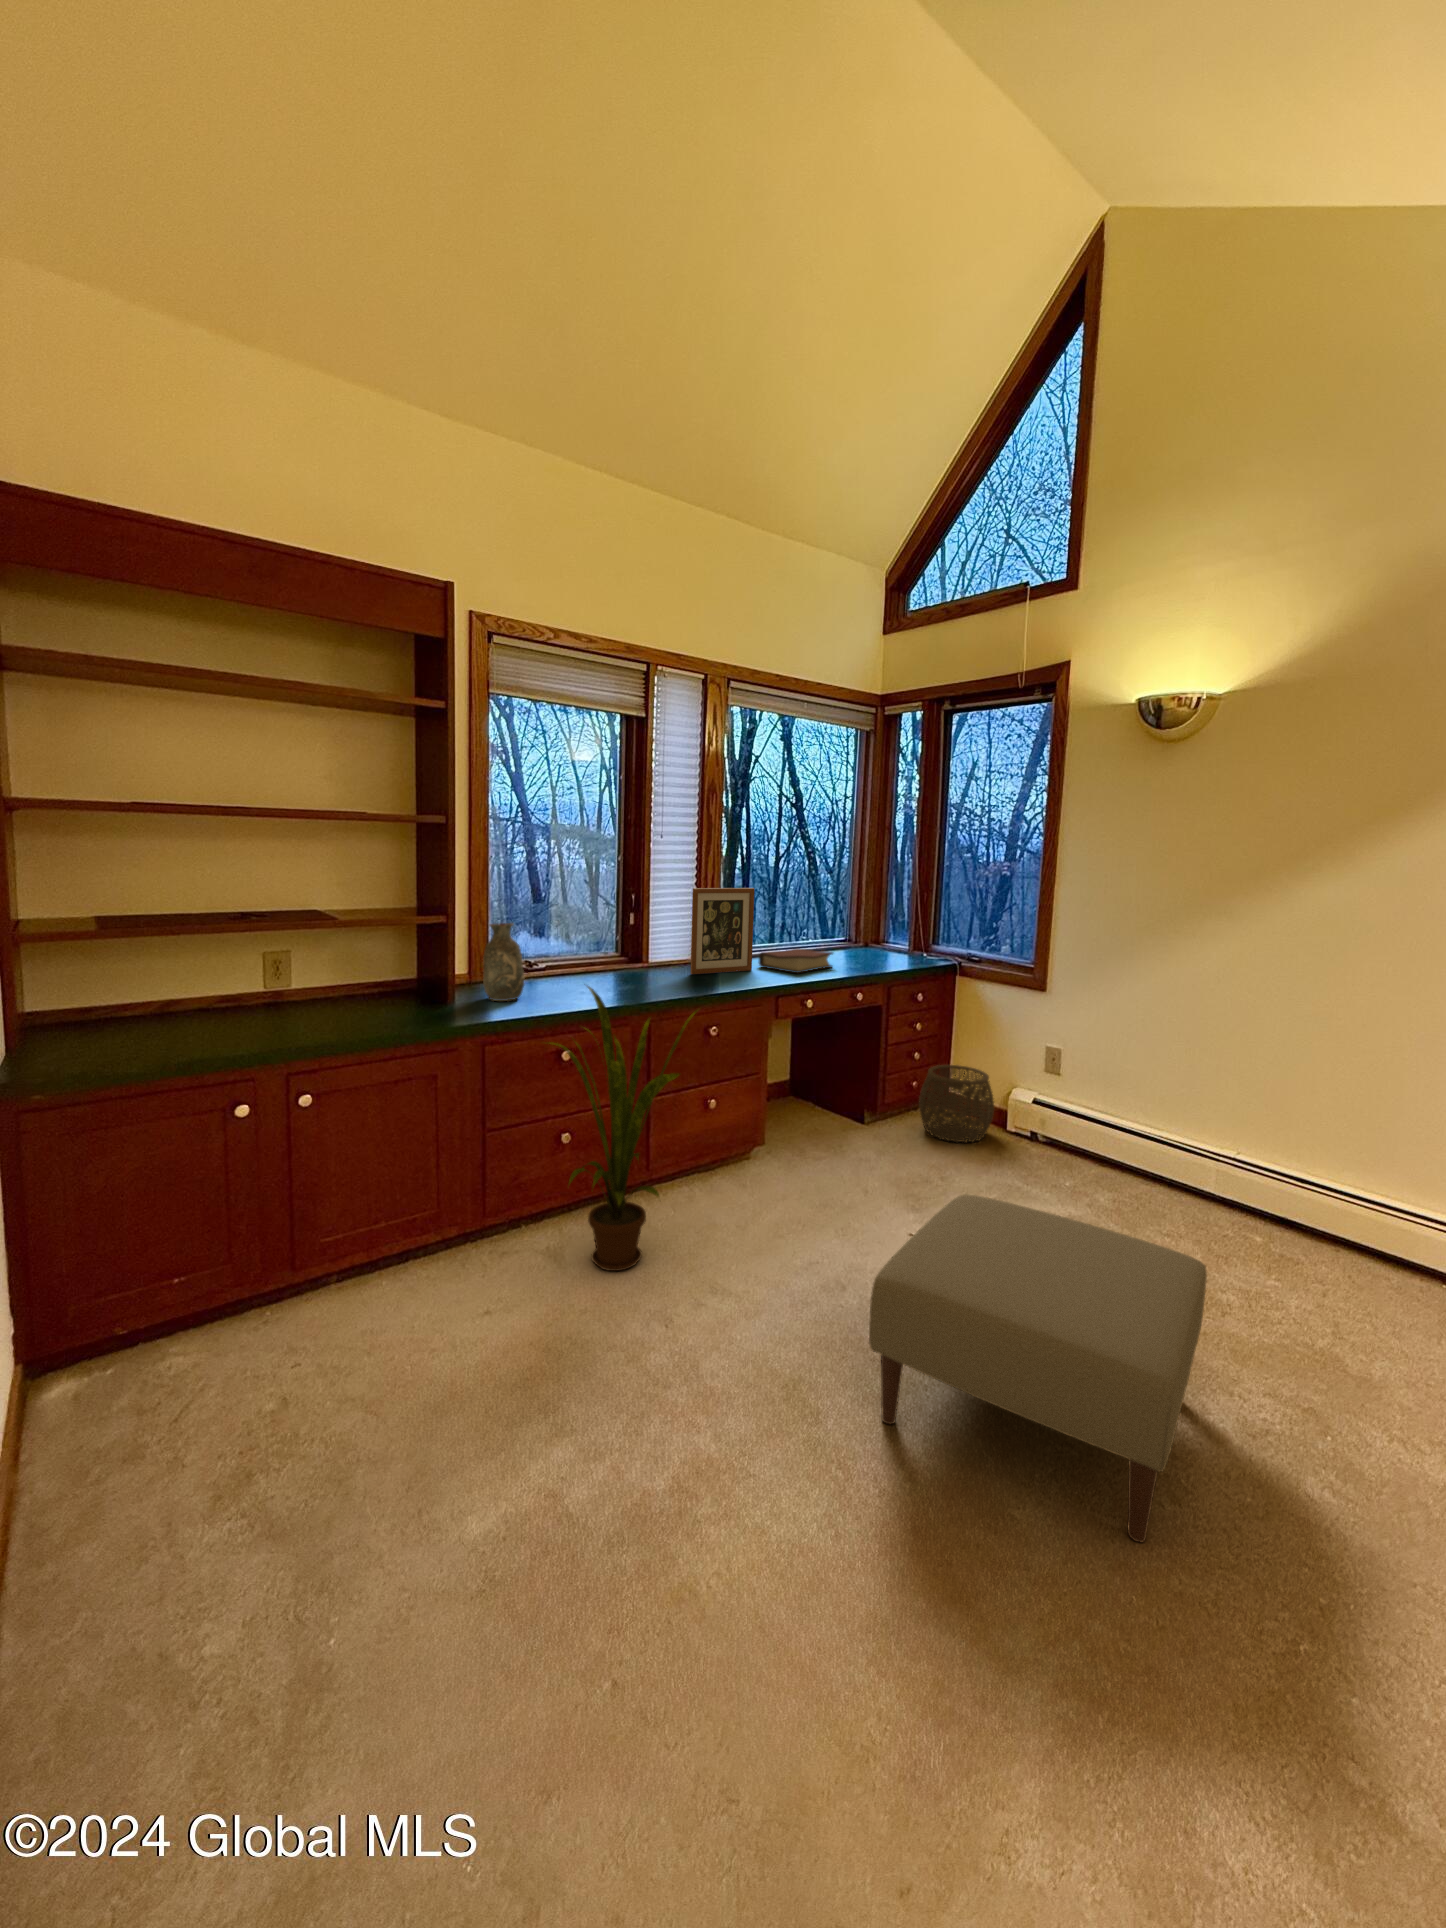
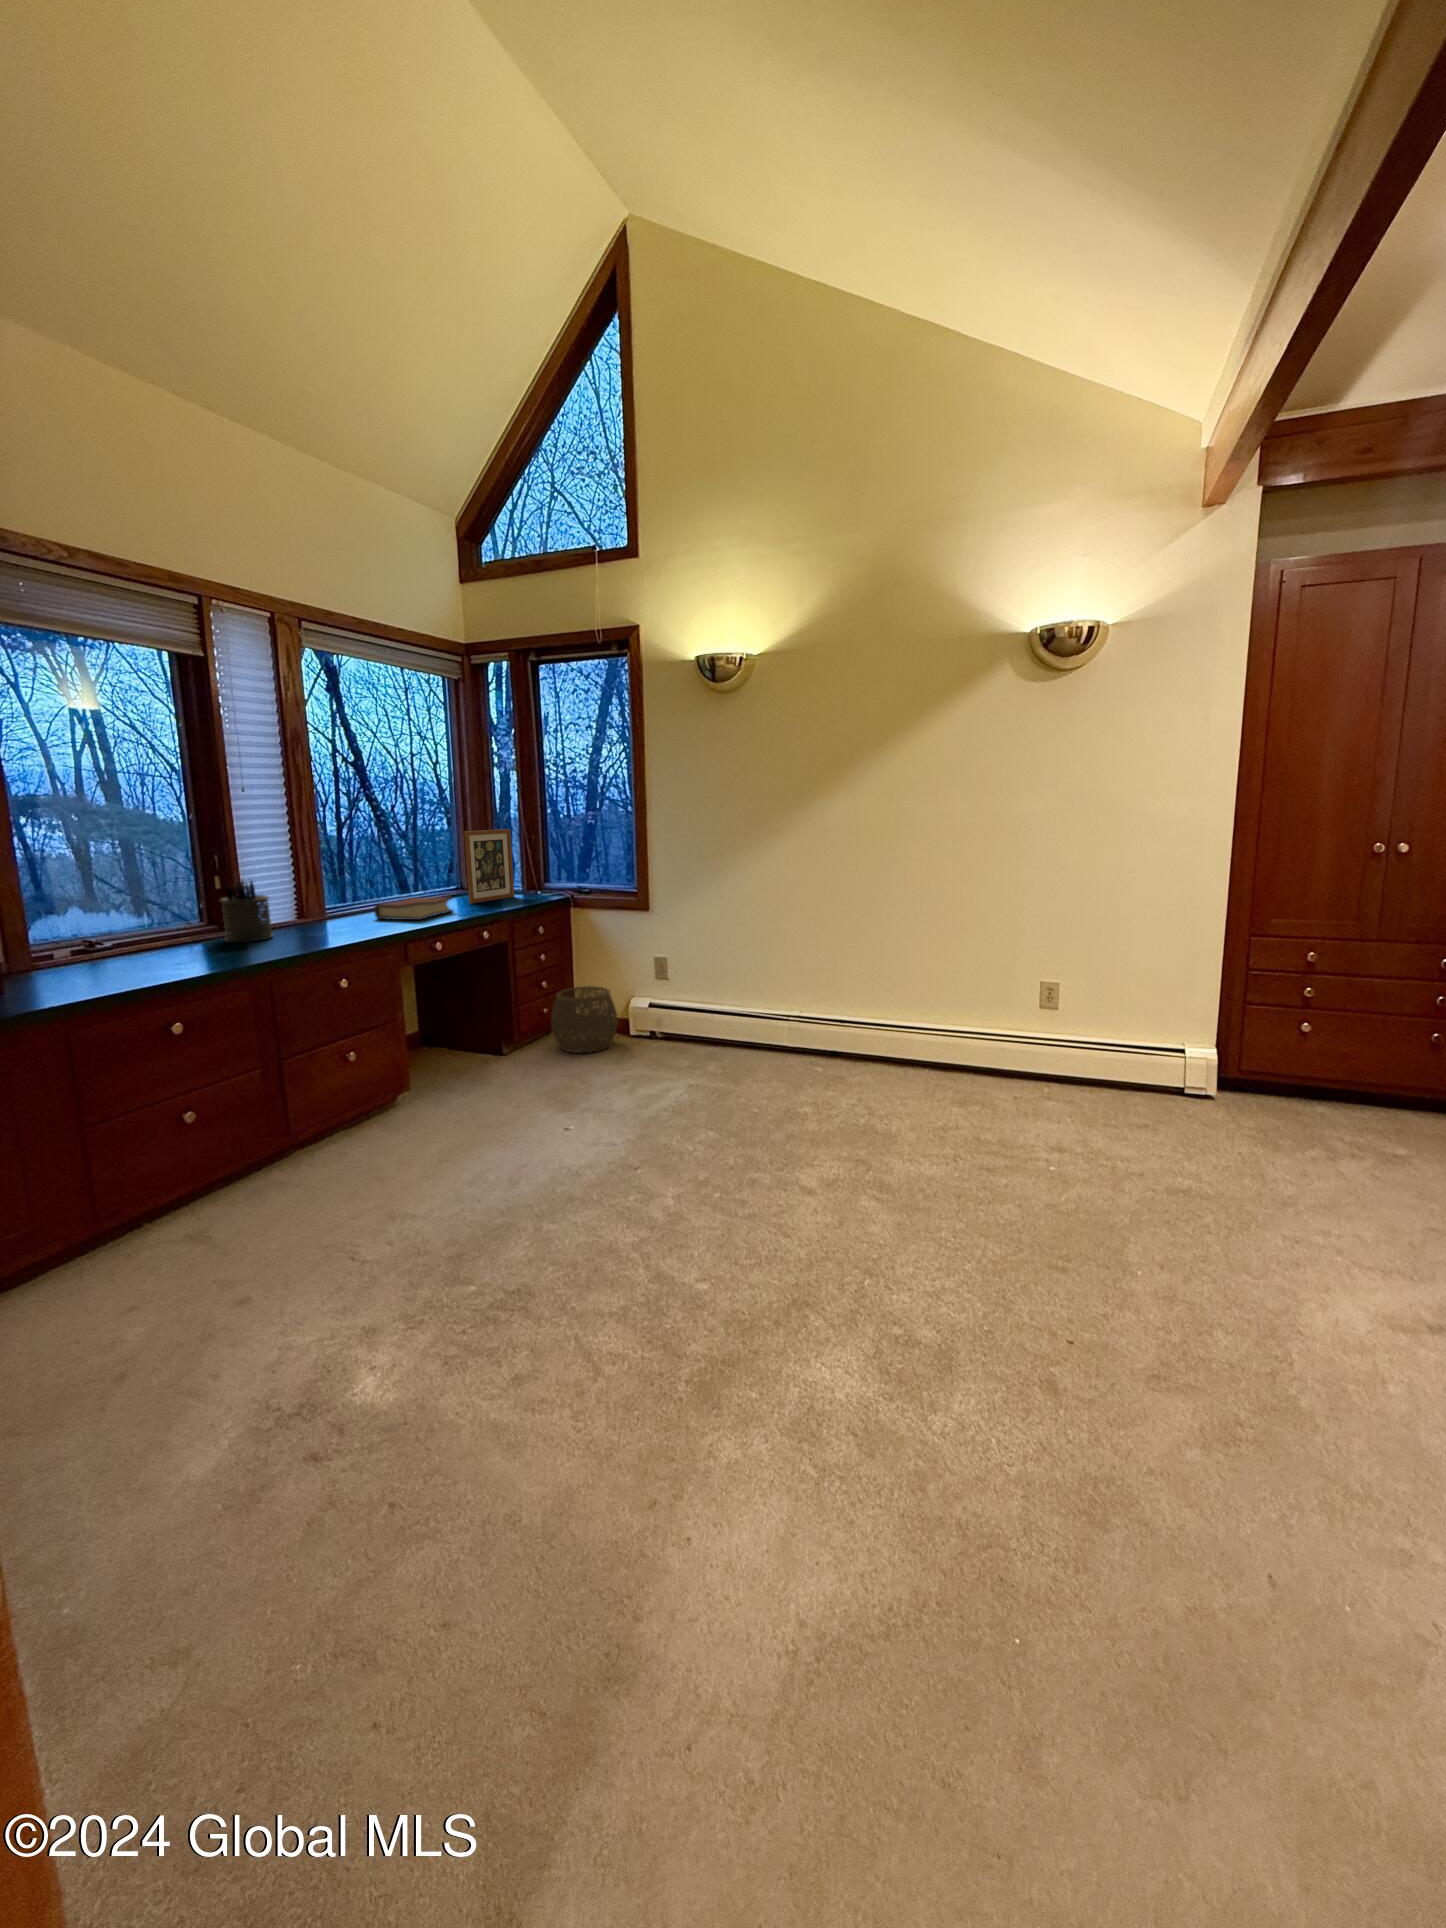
picture frame: present [691,888,755,974] -> present [464,829,514,903]
pen holder: none [628,918,668,977] -> present [220,881,273,942]
decorative vase: present [483,923,525,1001] -> none [35,894,100,985]
house plant: present [549,986,698,1271] -> none [149,949,344,1236]
ottoman: present [869,1194,1207,1542] -> none [555,1073,794,1273]

